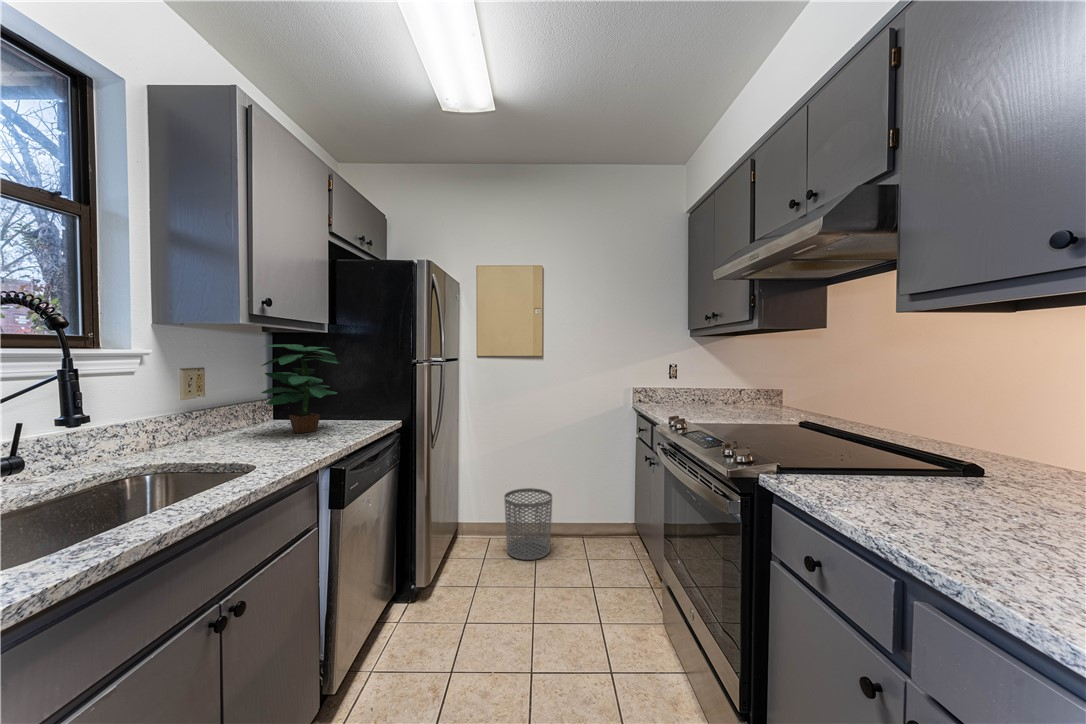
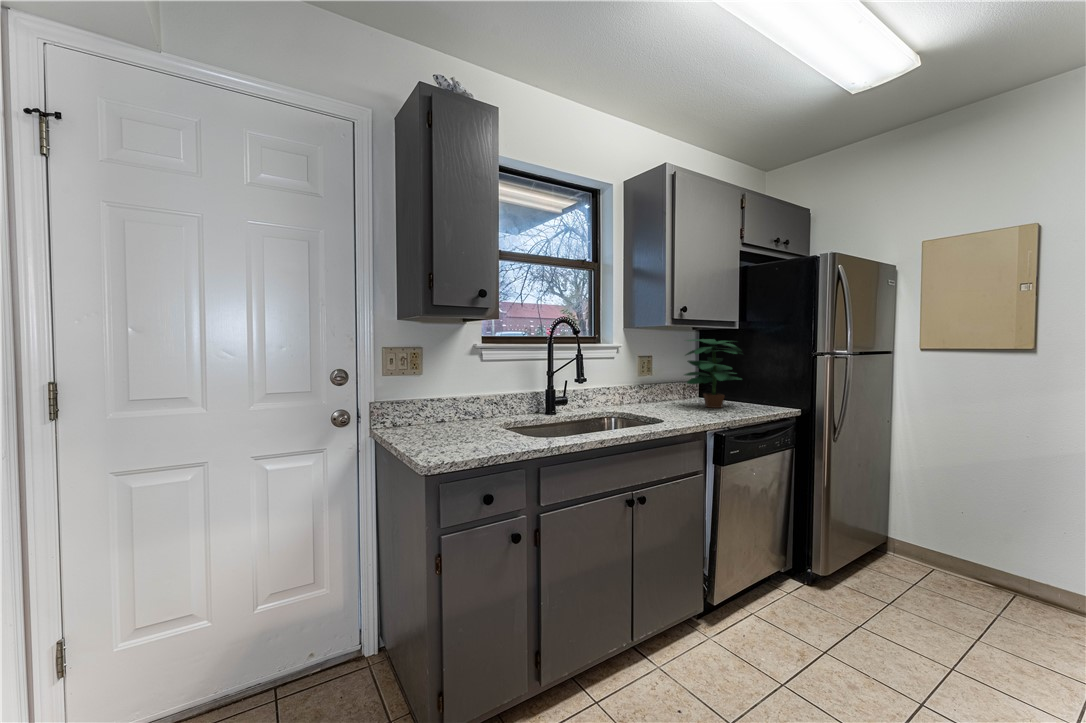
waste bin: present [504,488,552,560] -> none [949,517,1036,614]

